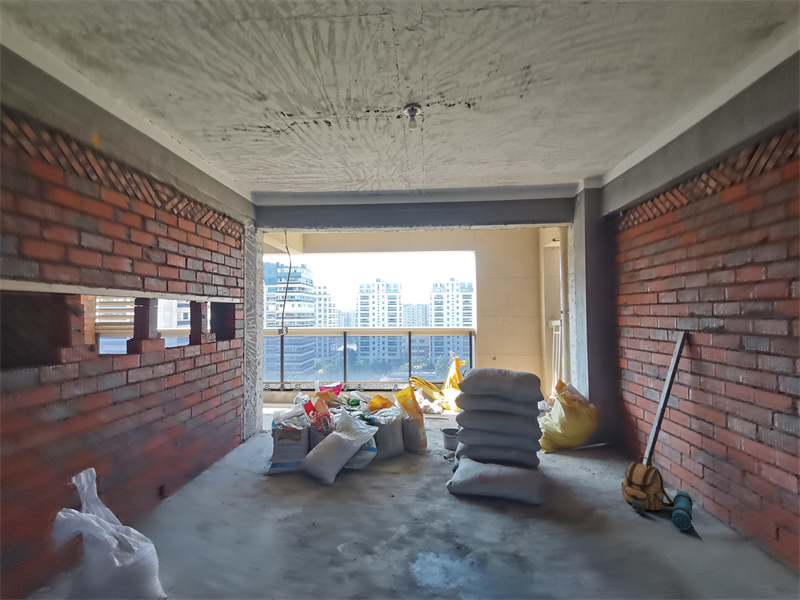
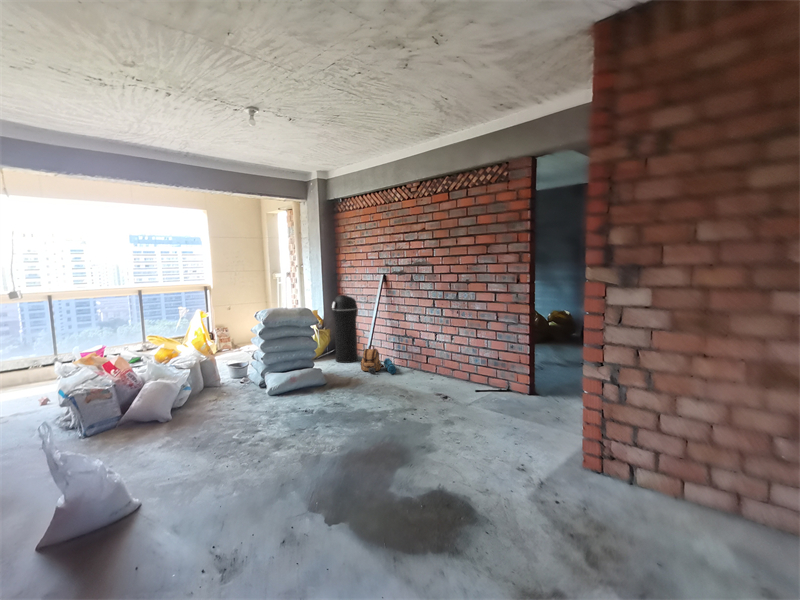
trash can: none [590,359,638,475] -> present [332,295,358,363]

